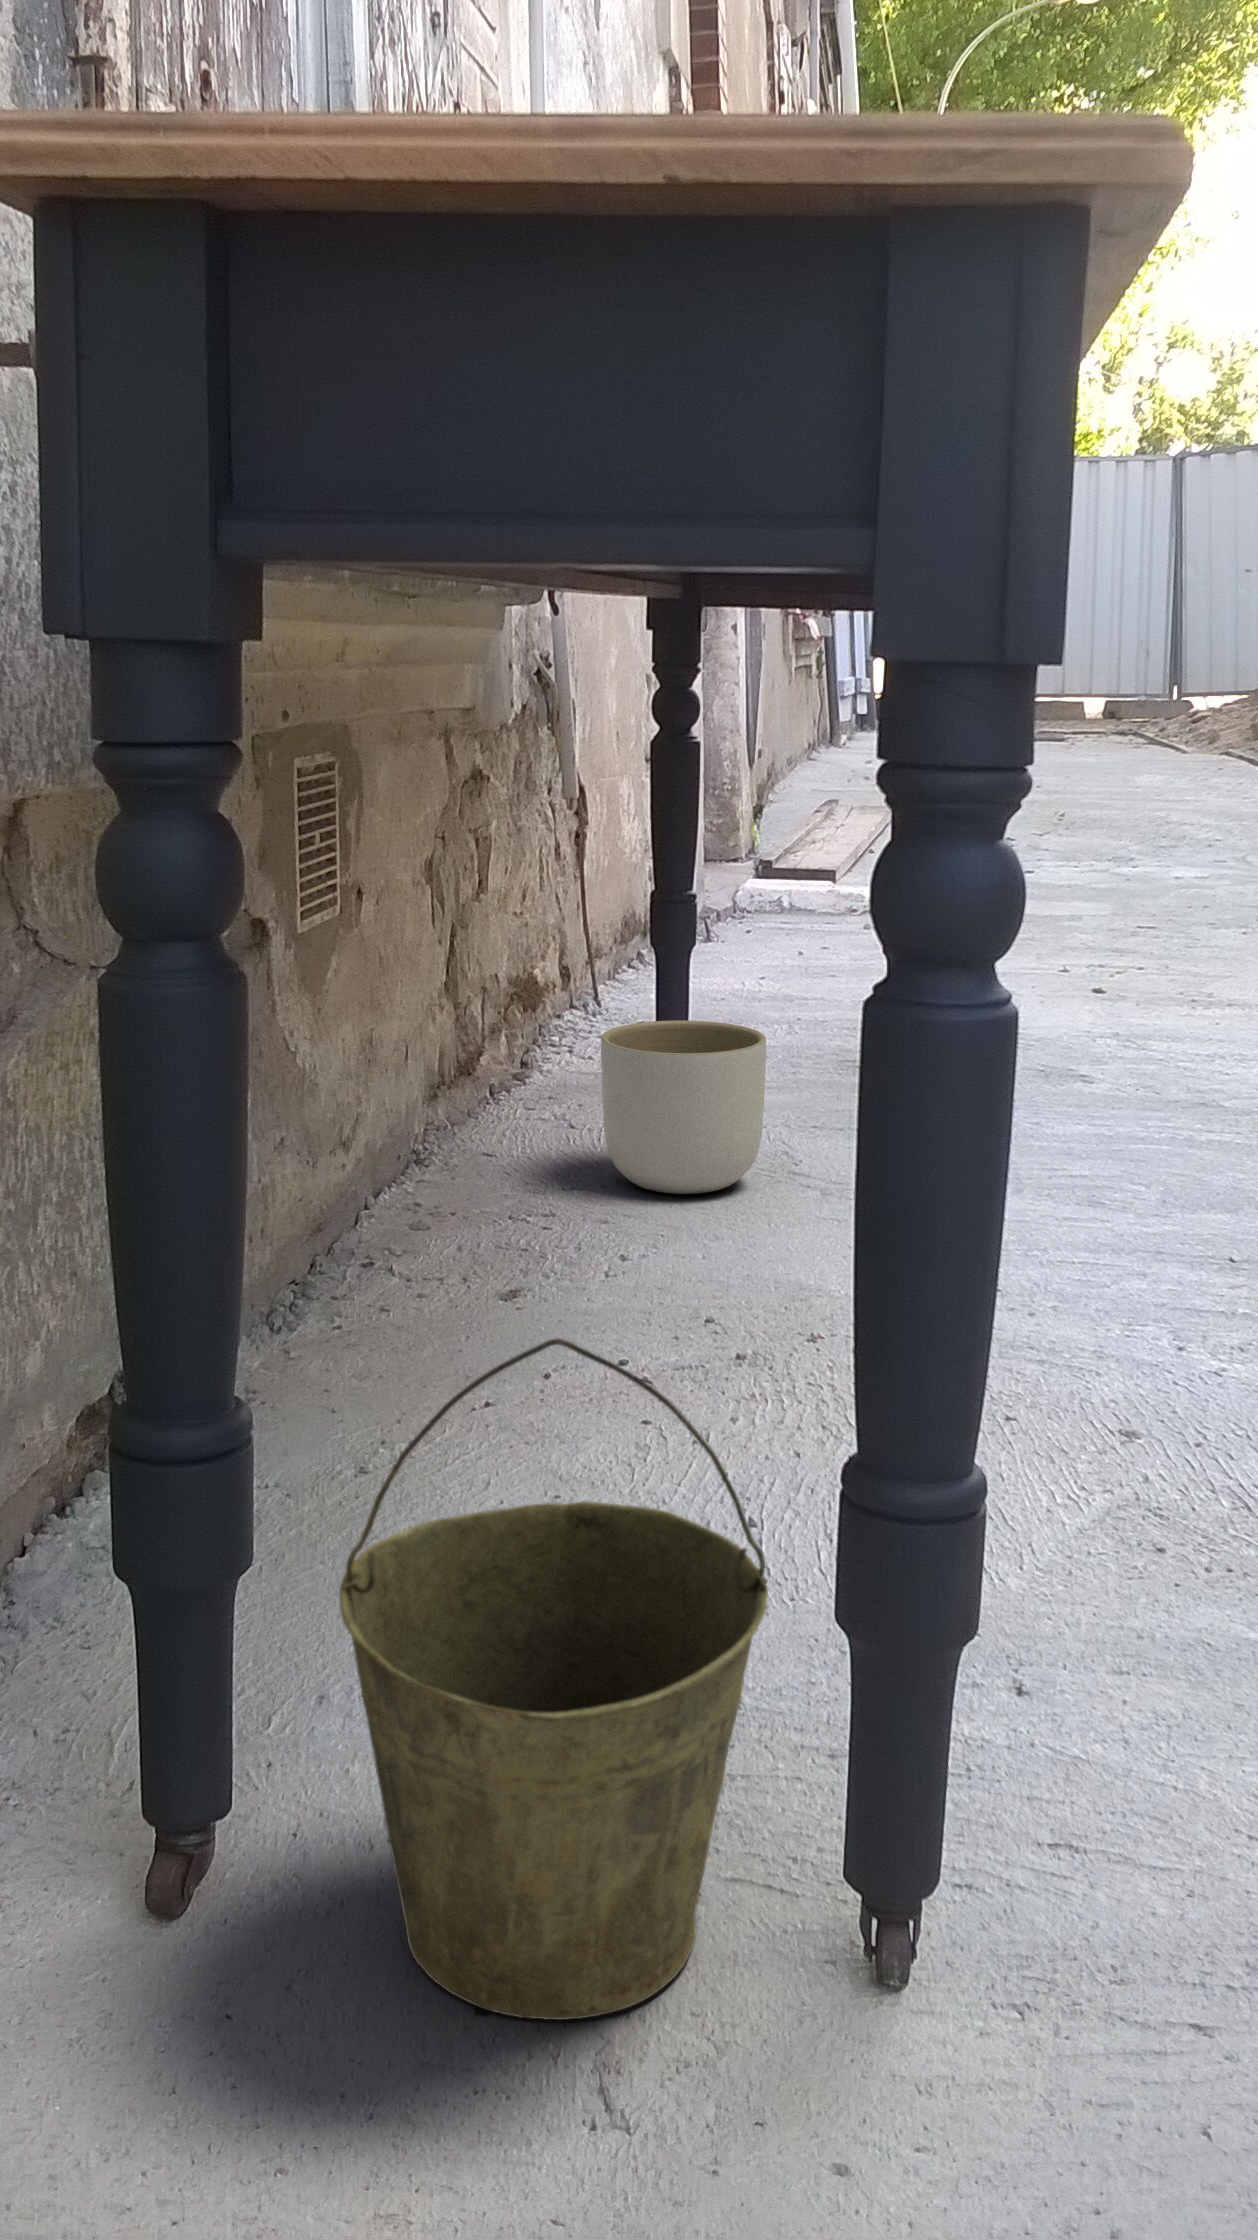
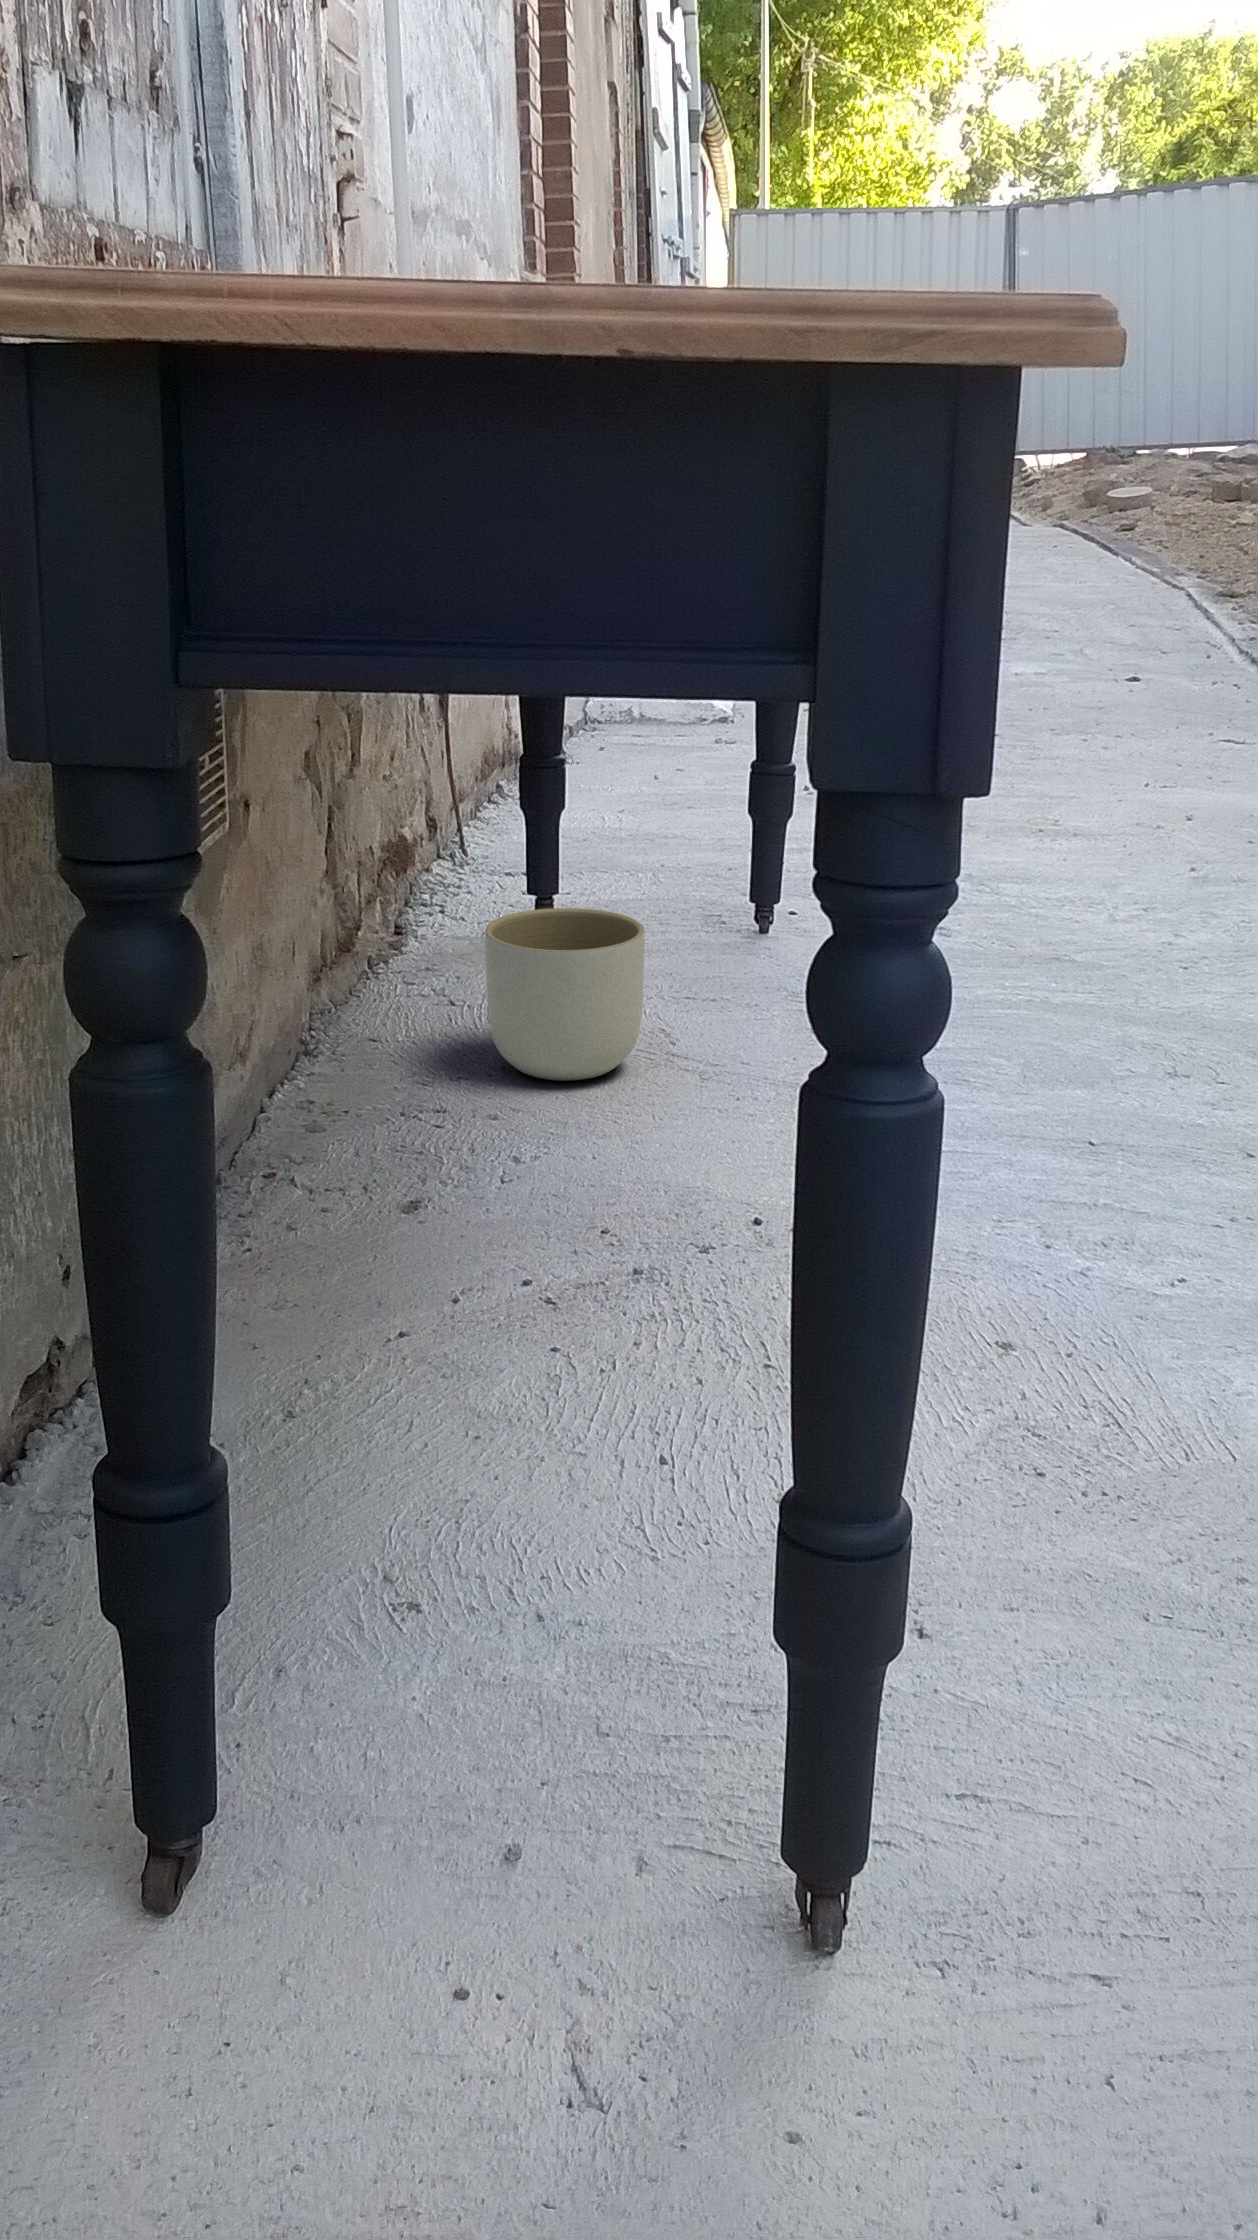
bucket: present [339,1339,768,2020] -> none [319,1402,713,2003]

